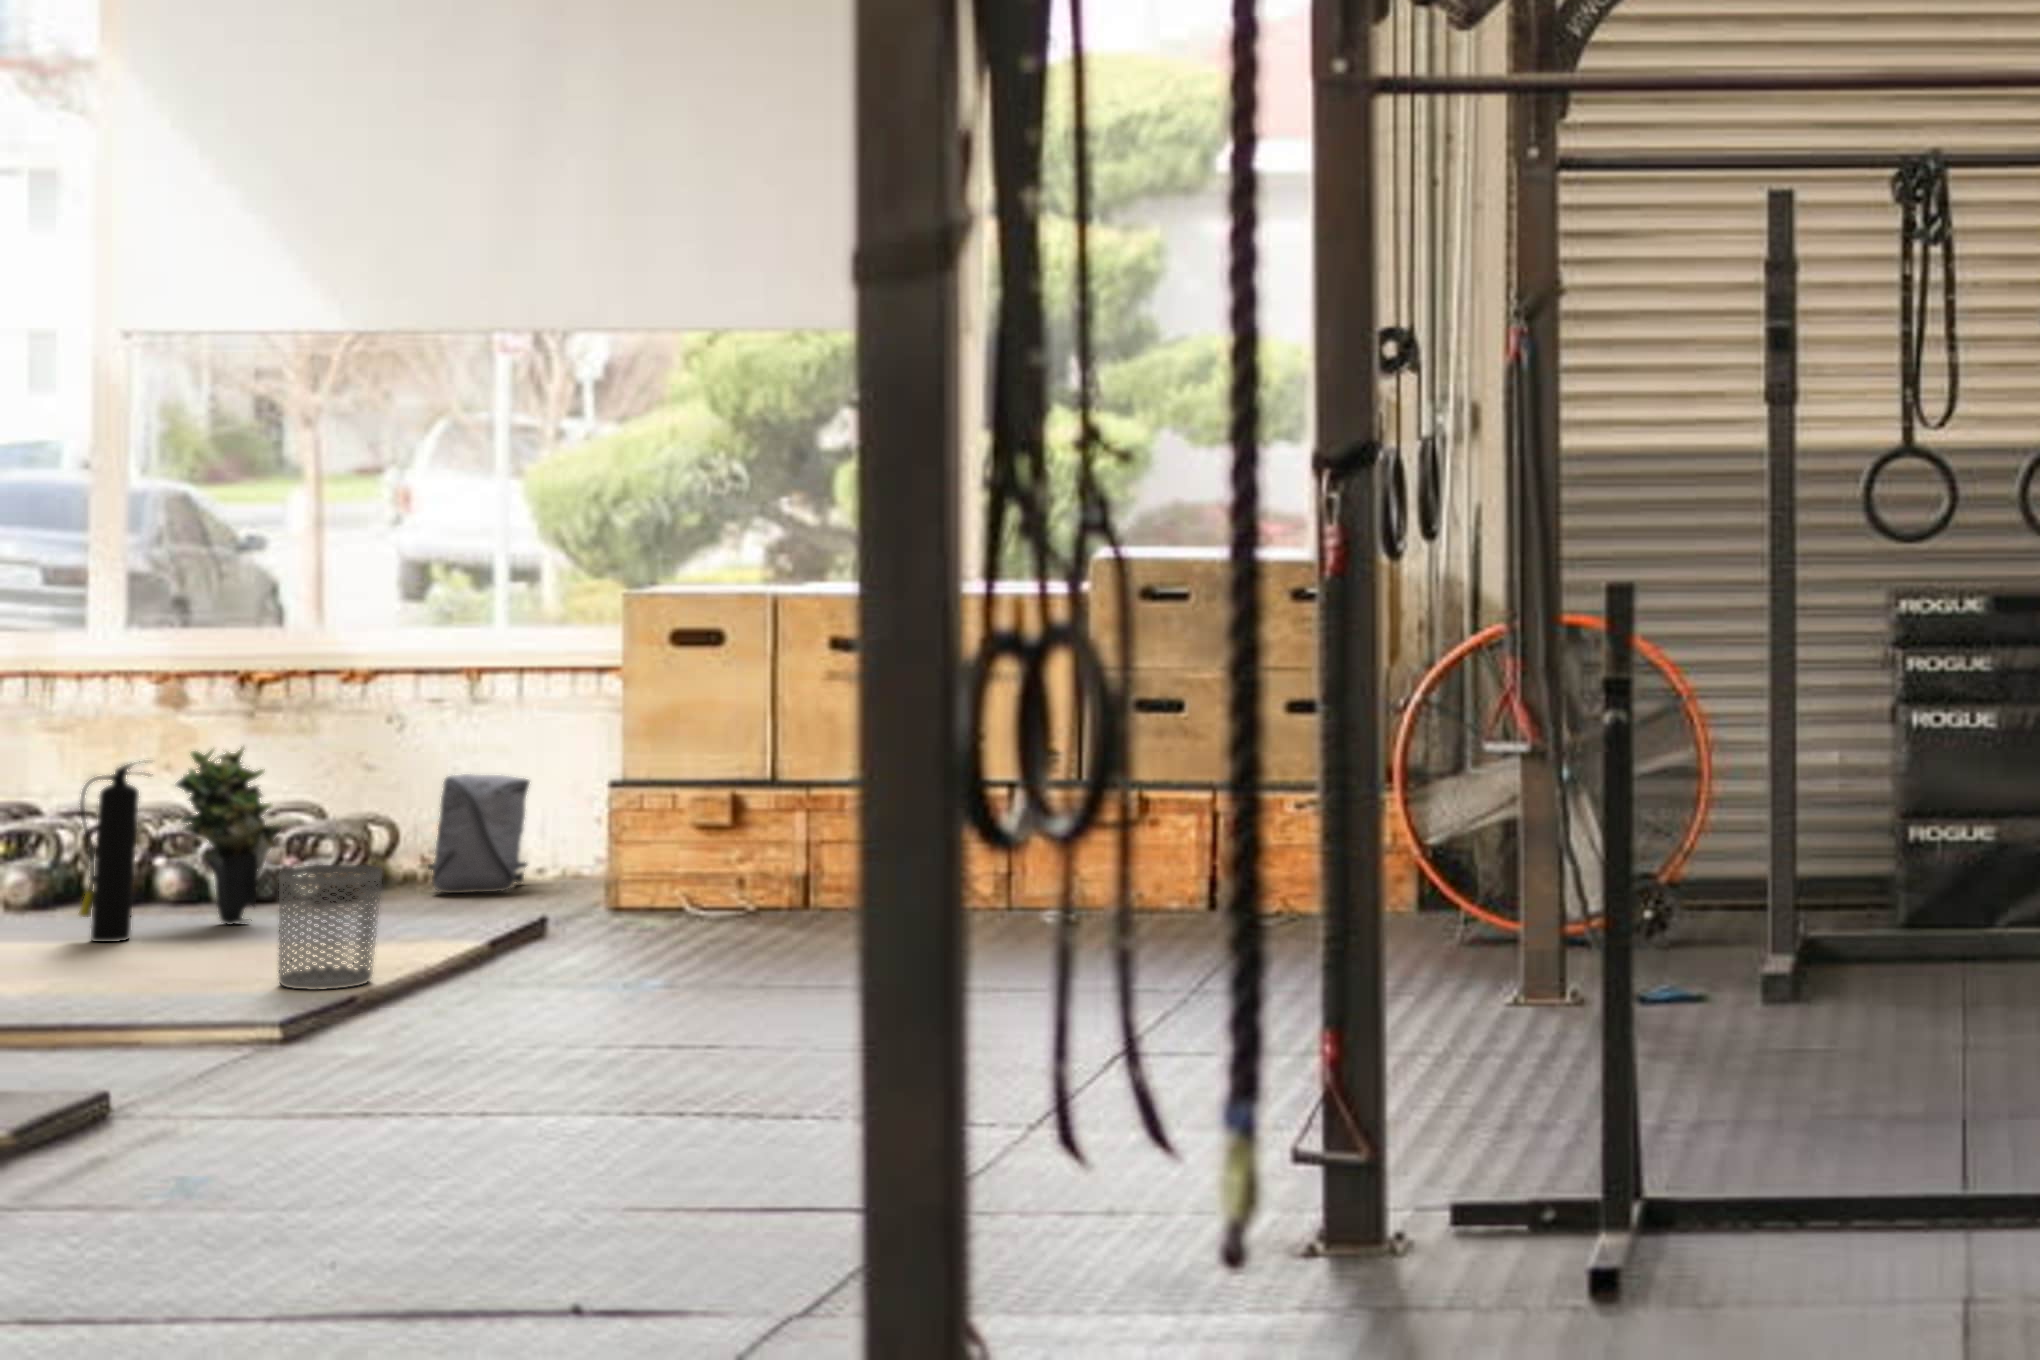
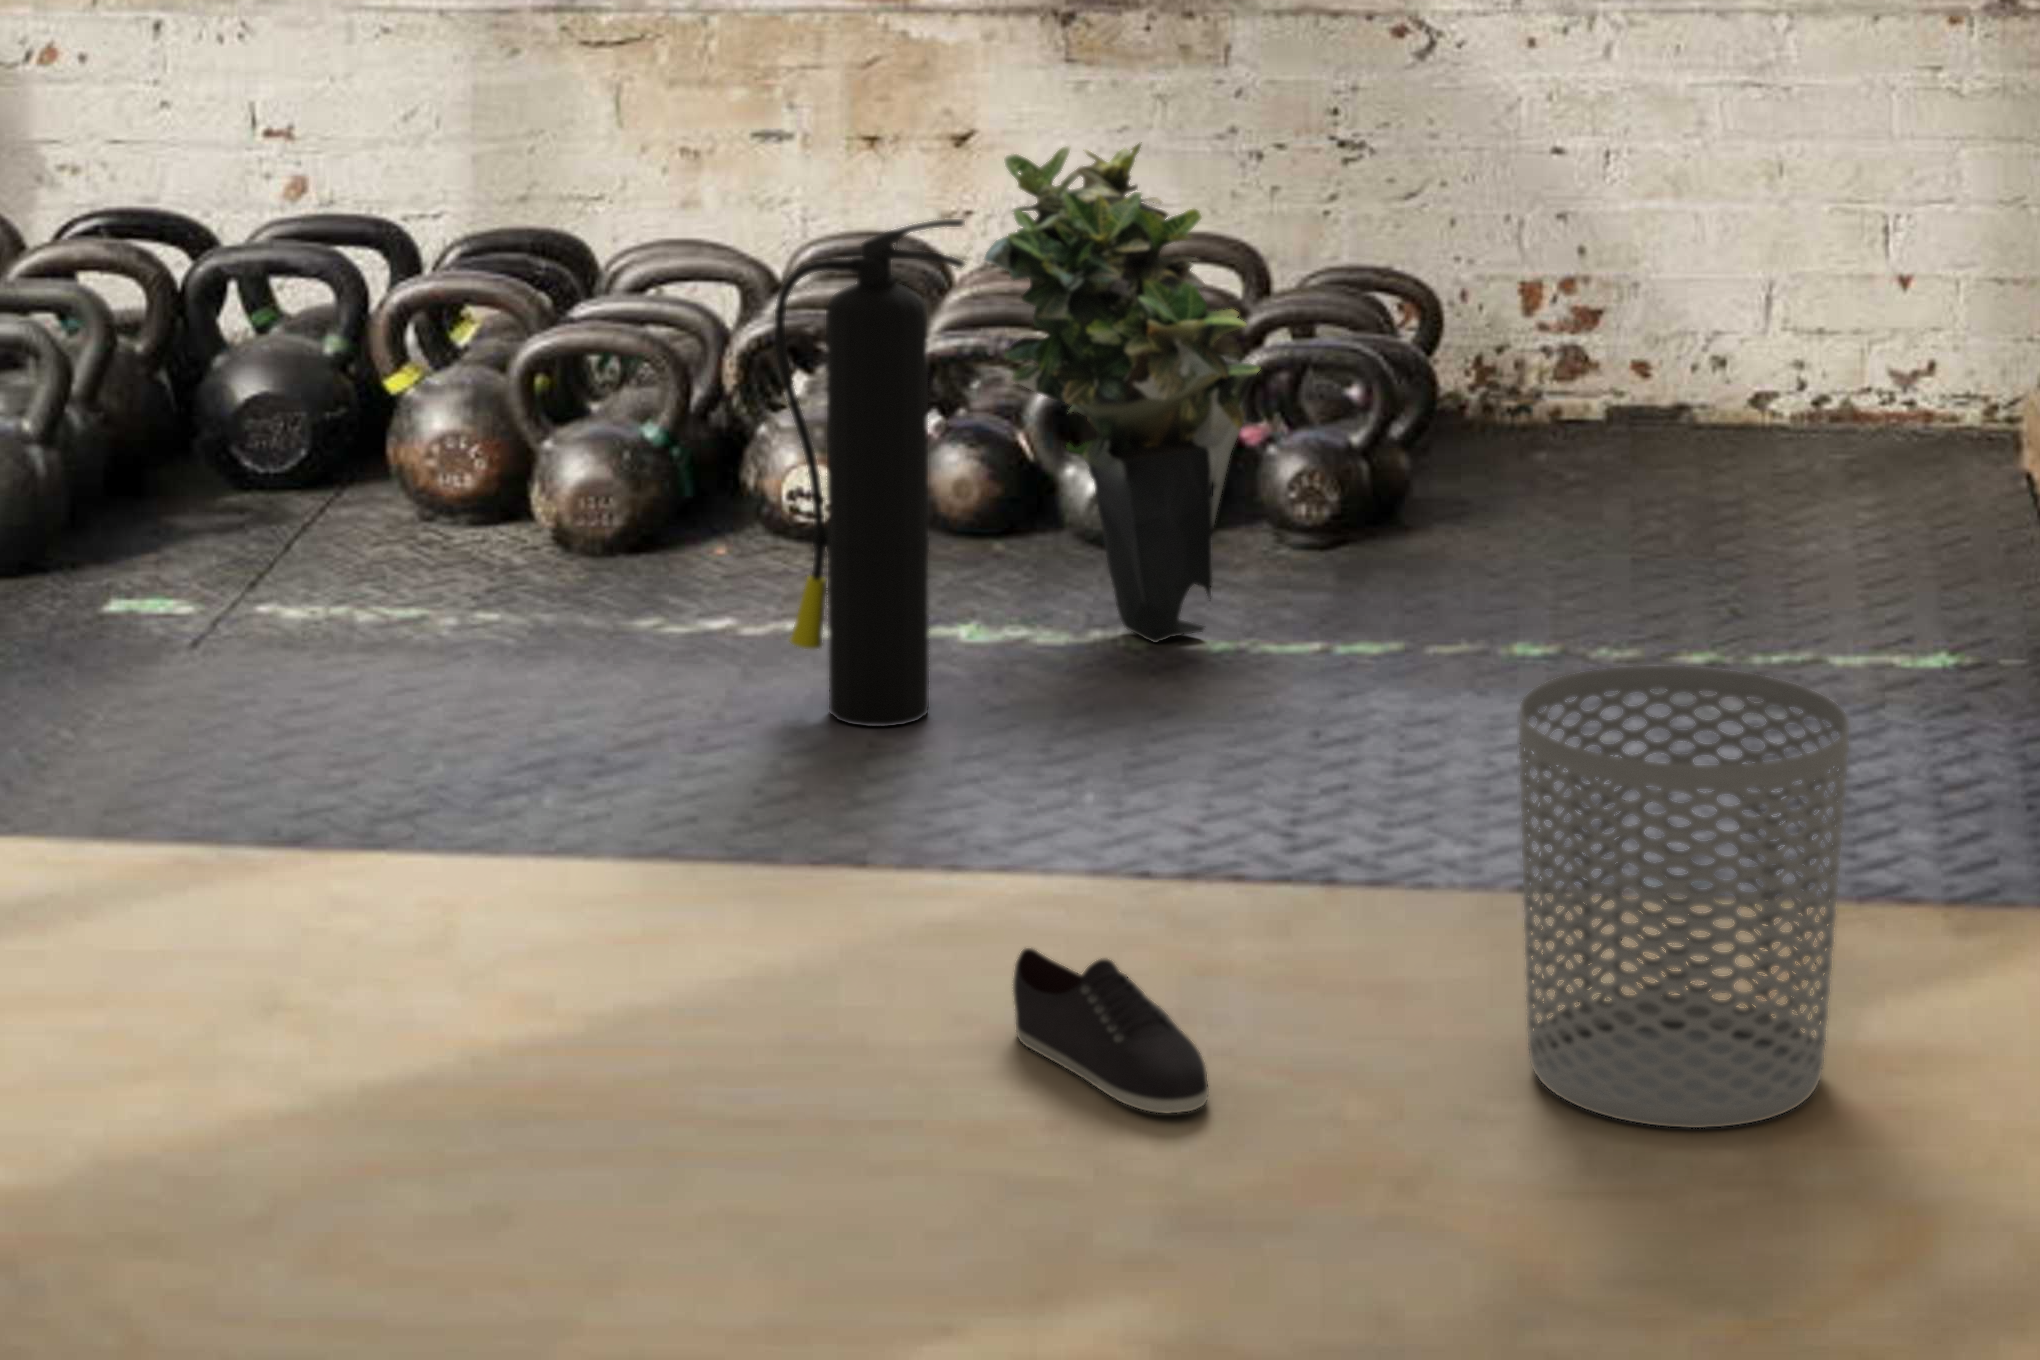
backpack: present [429,774,529,893] -> none [1536,180,1783,494]
shoe: none [116,954,171,991] -> present [1013,948,1209,1113]

